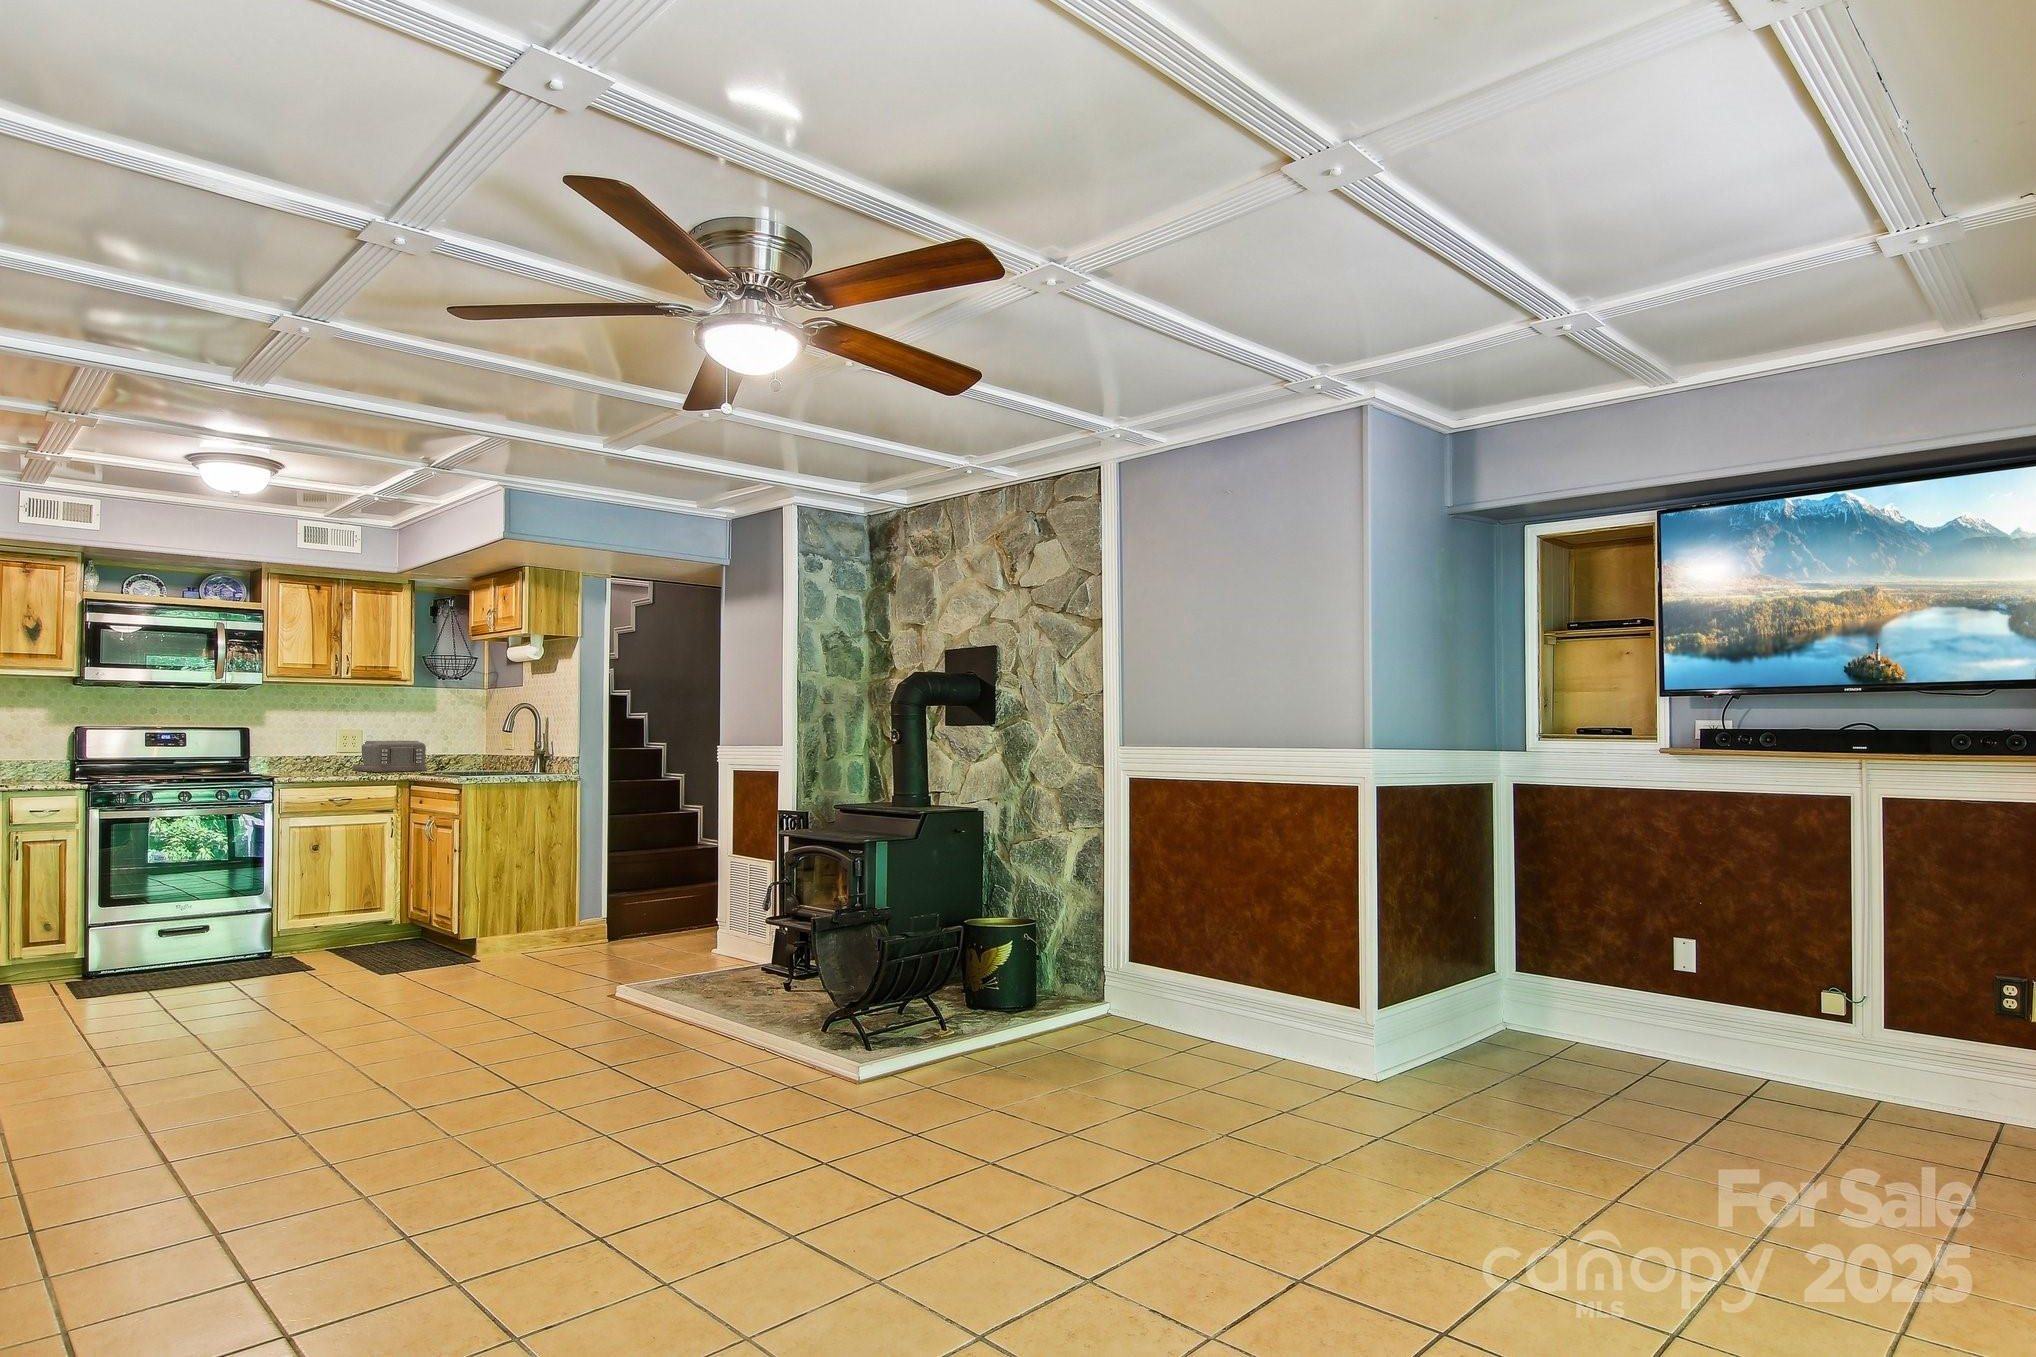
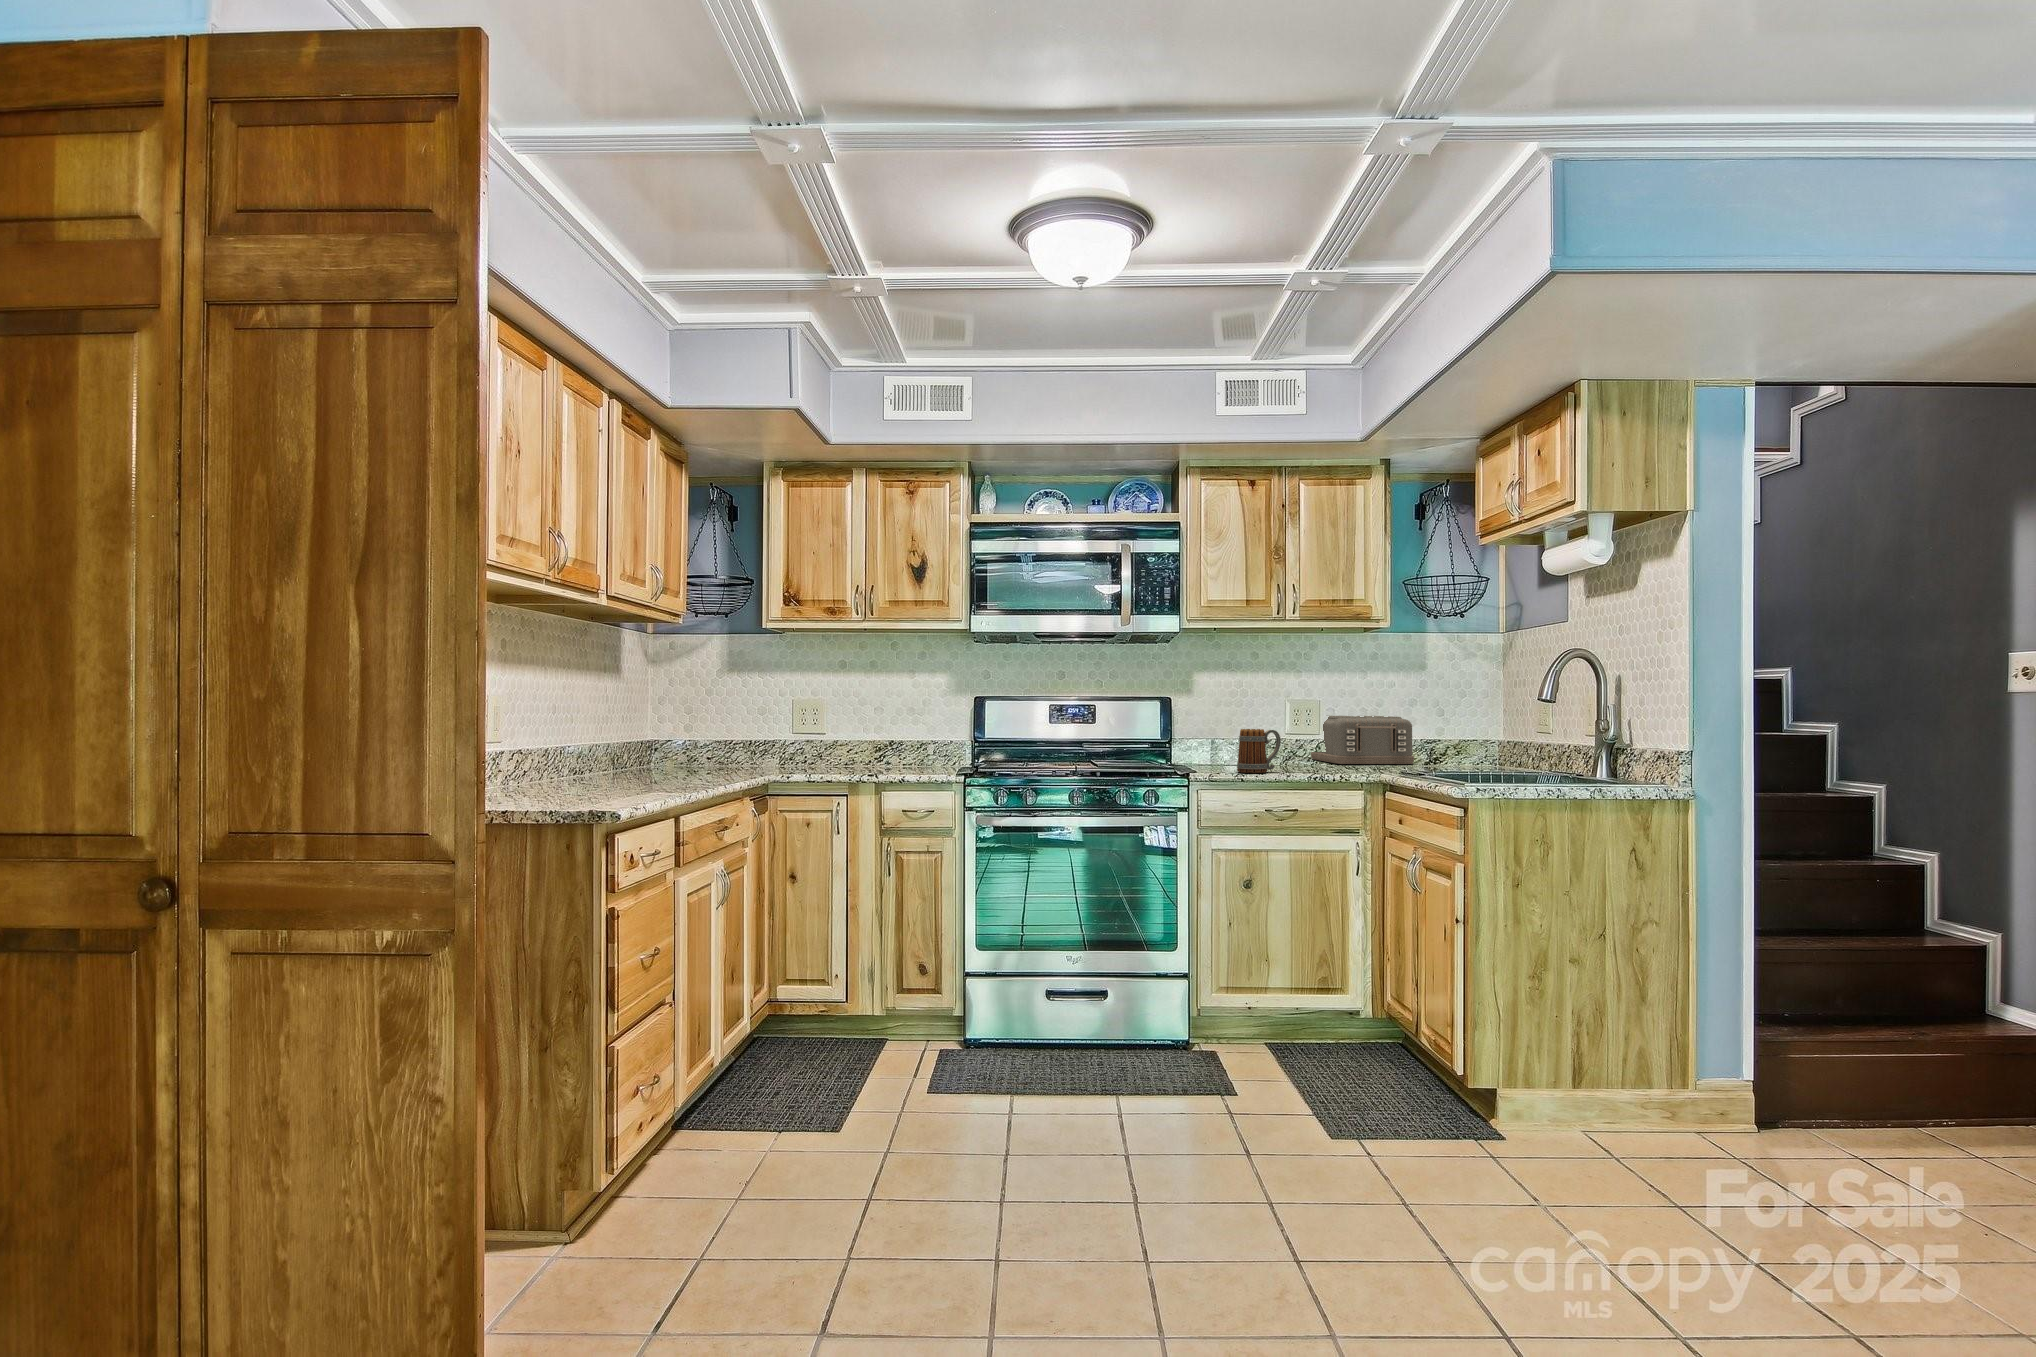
mug: none [308,750,340,778] -> present [1237,729,1281,773]

